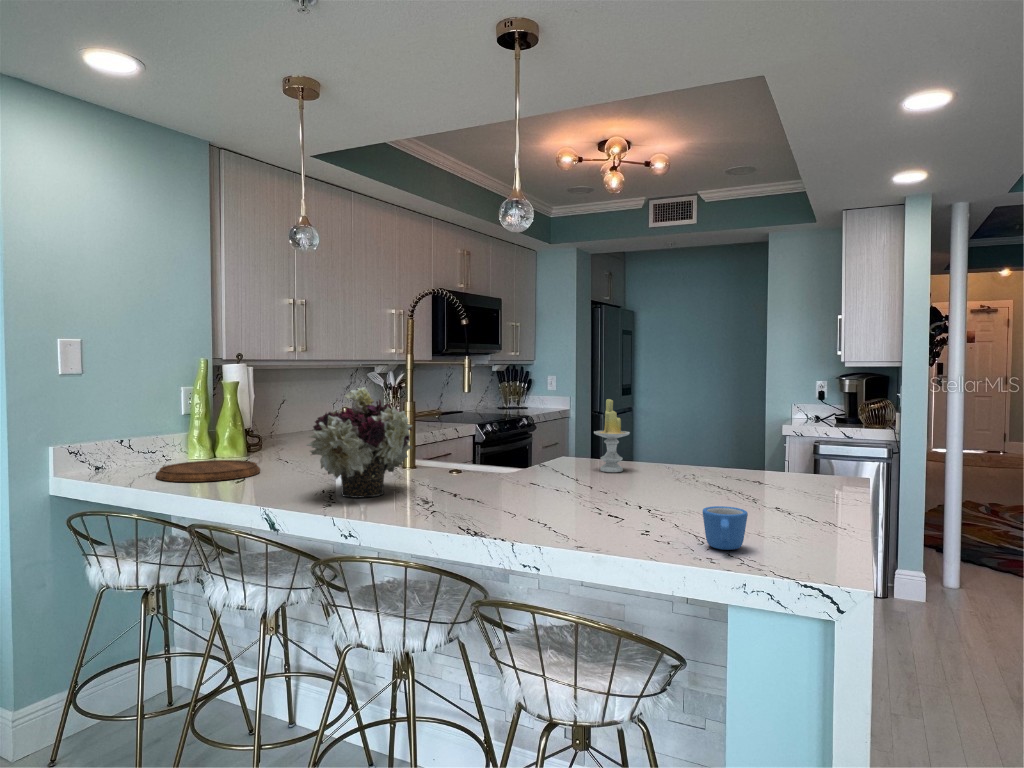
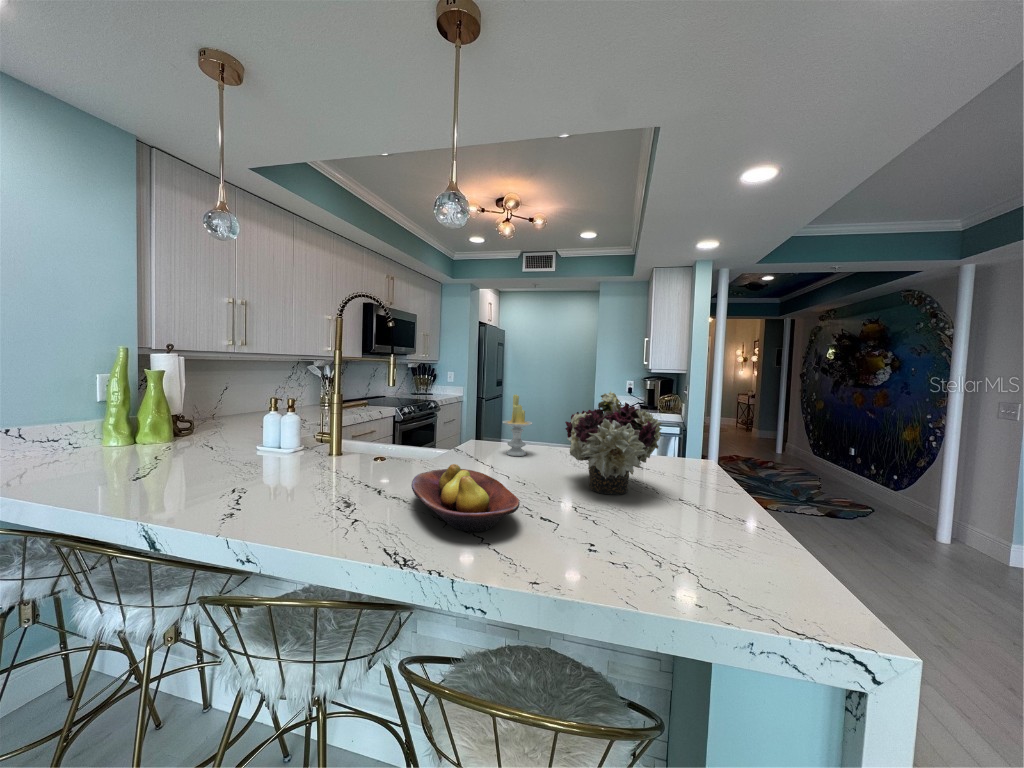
flower arrangement: present [307,387,412,498] -> present [565,391,662,495]
cutting board: present [156,460,260,482] -> none [31,449,174,481]
fruit bowl: none [485,465,584,520] -> present [411,464,520,532]
mug: present [703,506,748,550] -> none [664,522,716,577]

